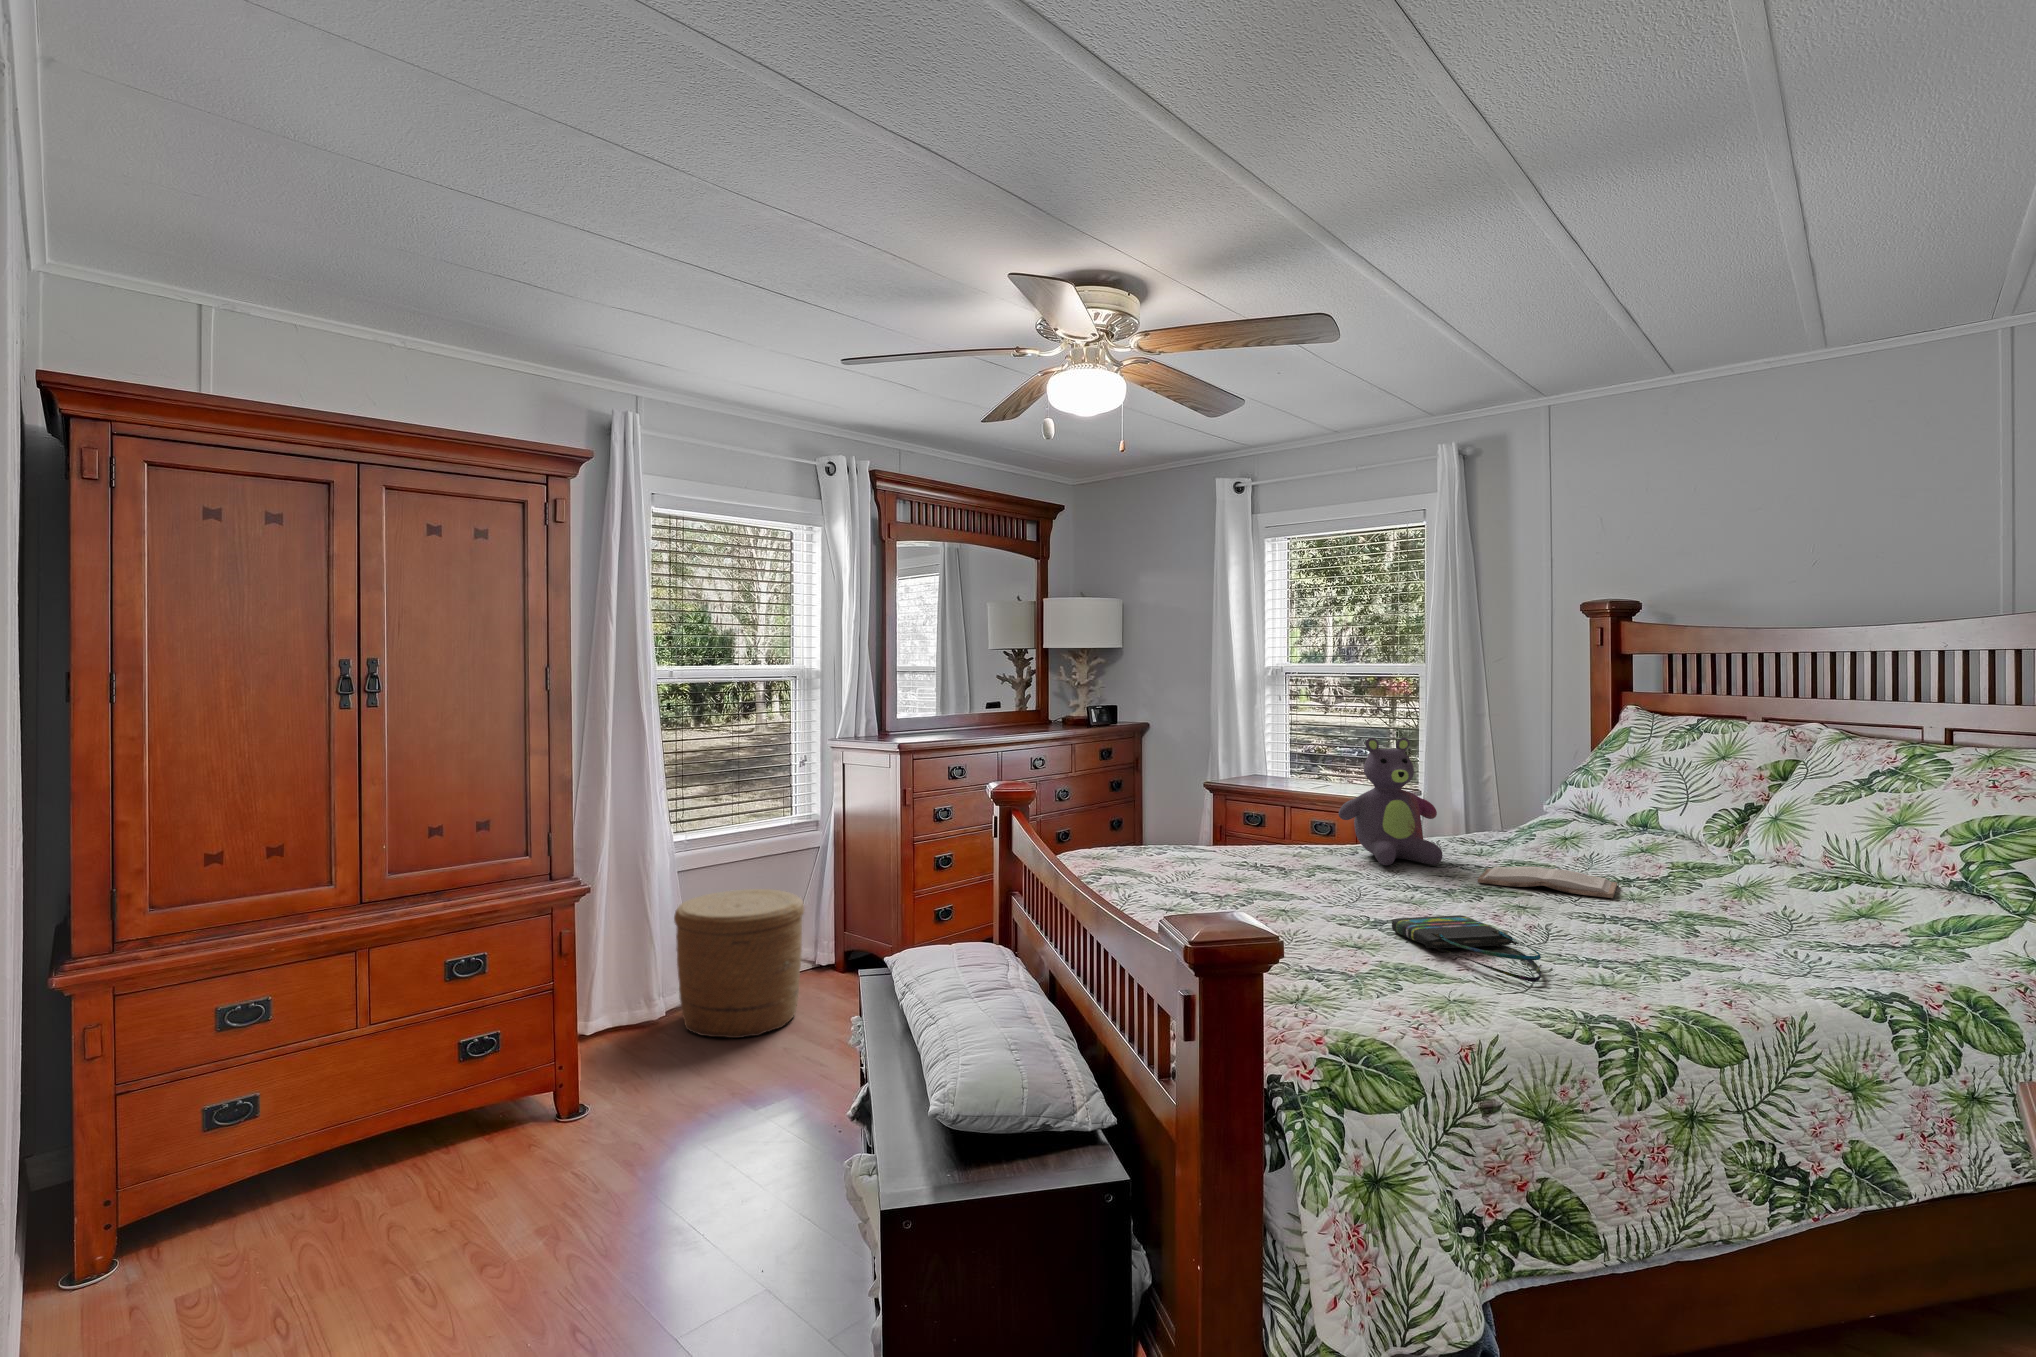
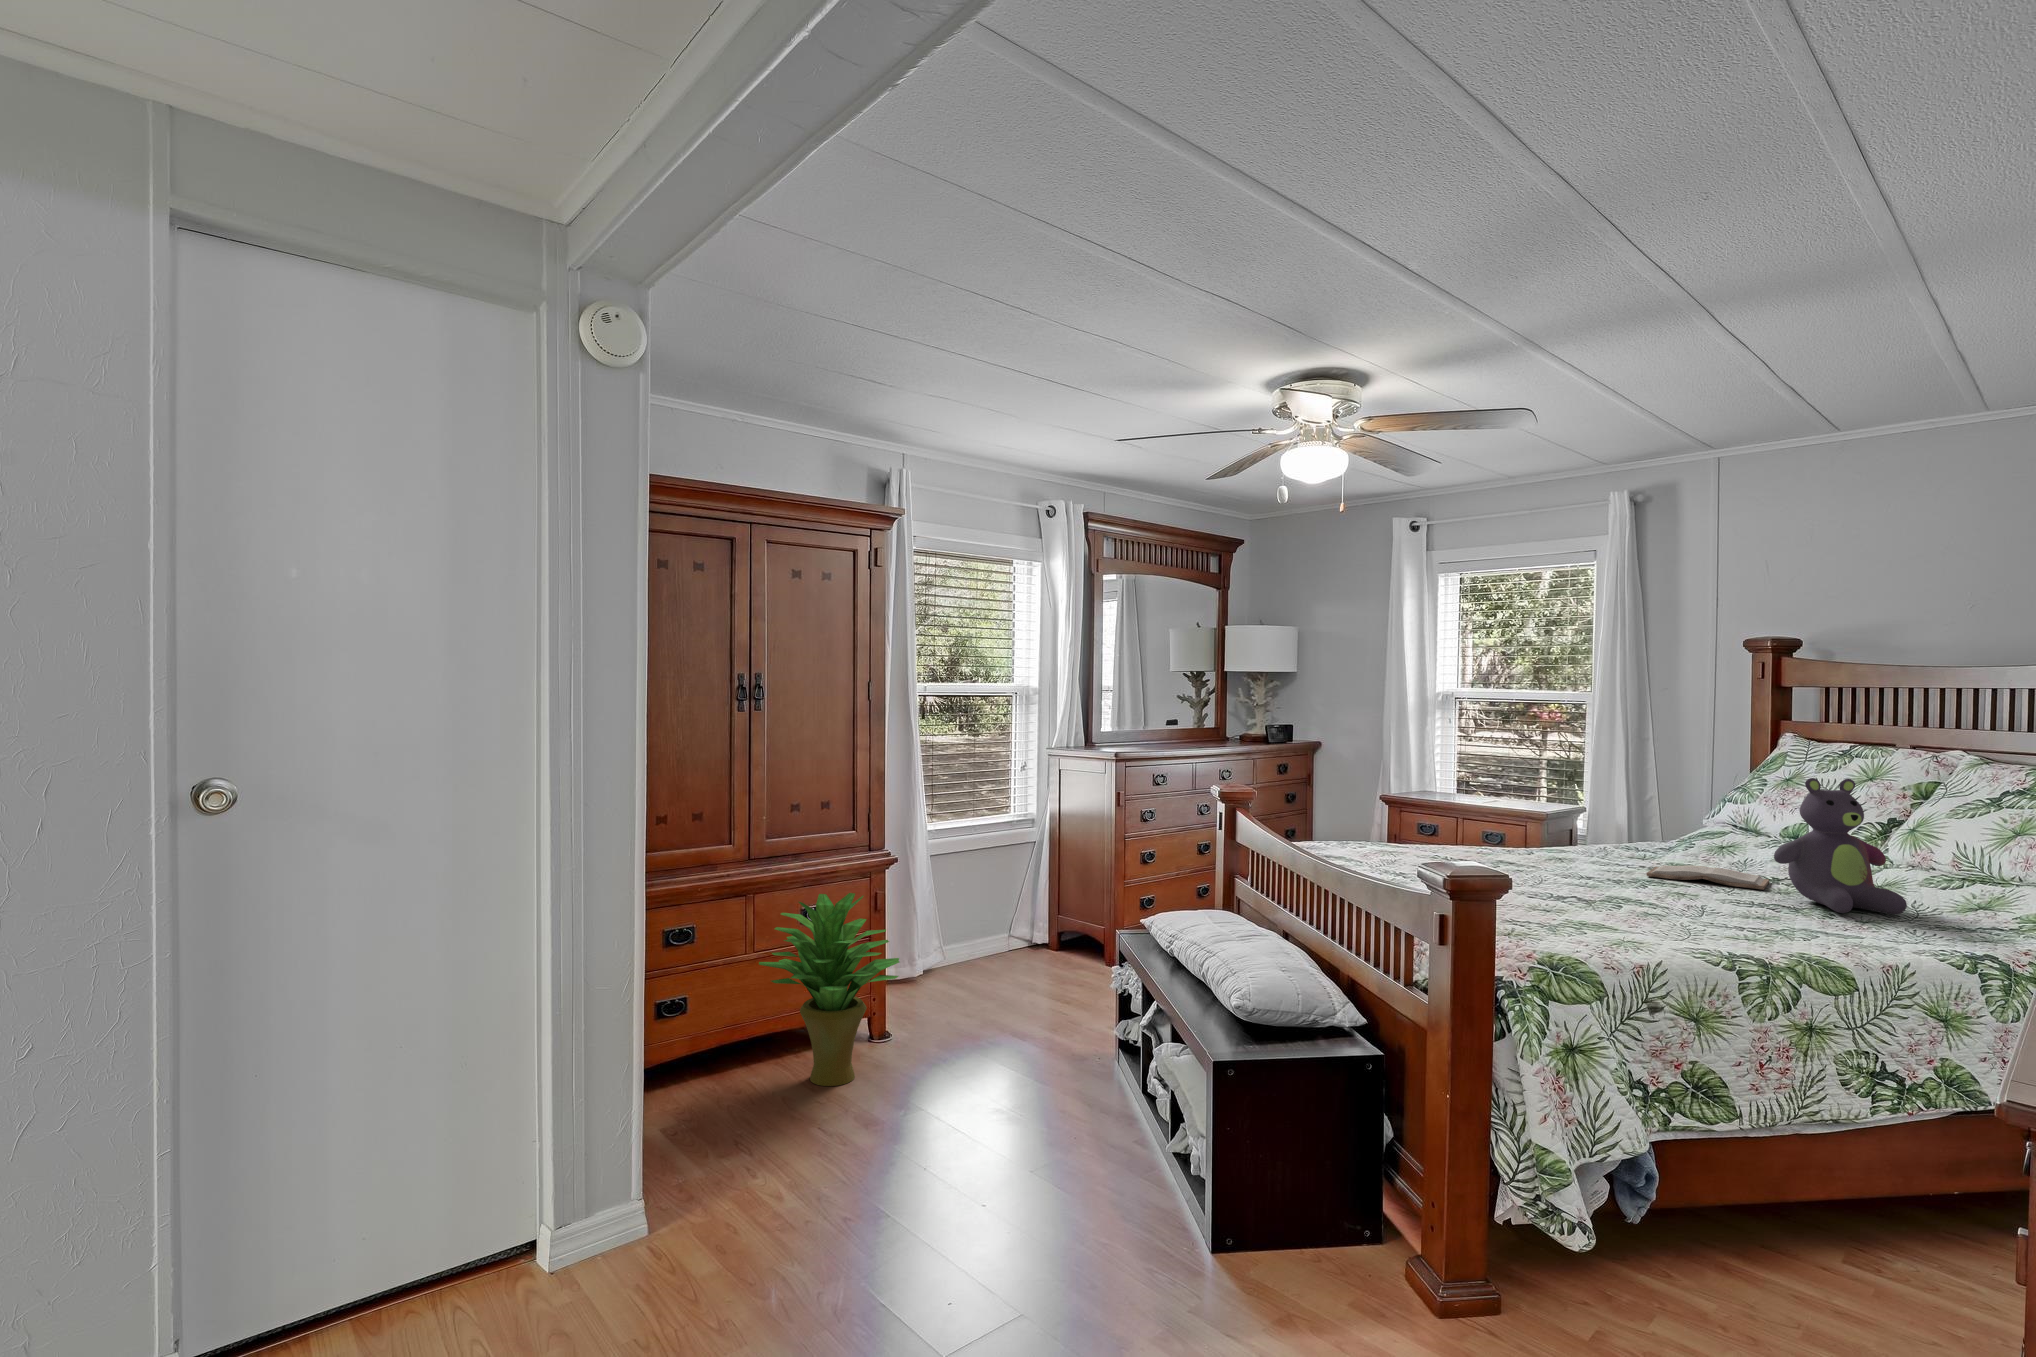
stuffed bear: present [1339,738,1443,865] -> present [1774,778,1907,914]
woven basket: present [674,889,804,1038] -> none [930,875,1037,997]
tote bag: present [1392,915,1541,982] -> none [1575,893,1697,935]
potted plant: none [359,940,573,1200] -> present [759,893,899,1086]

